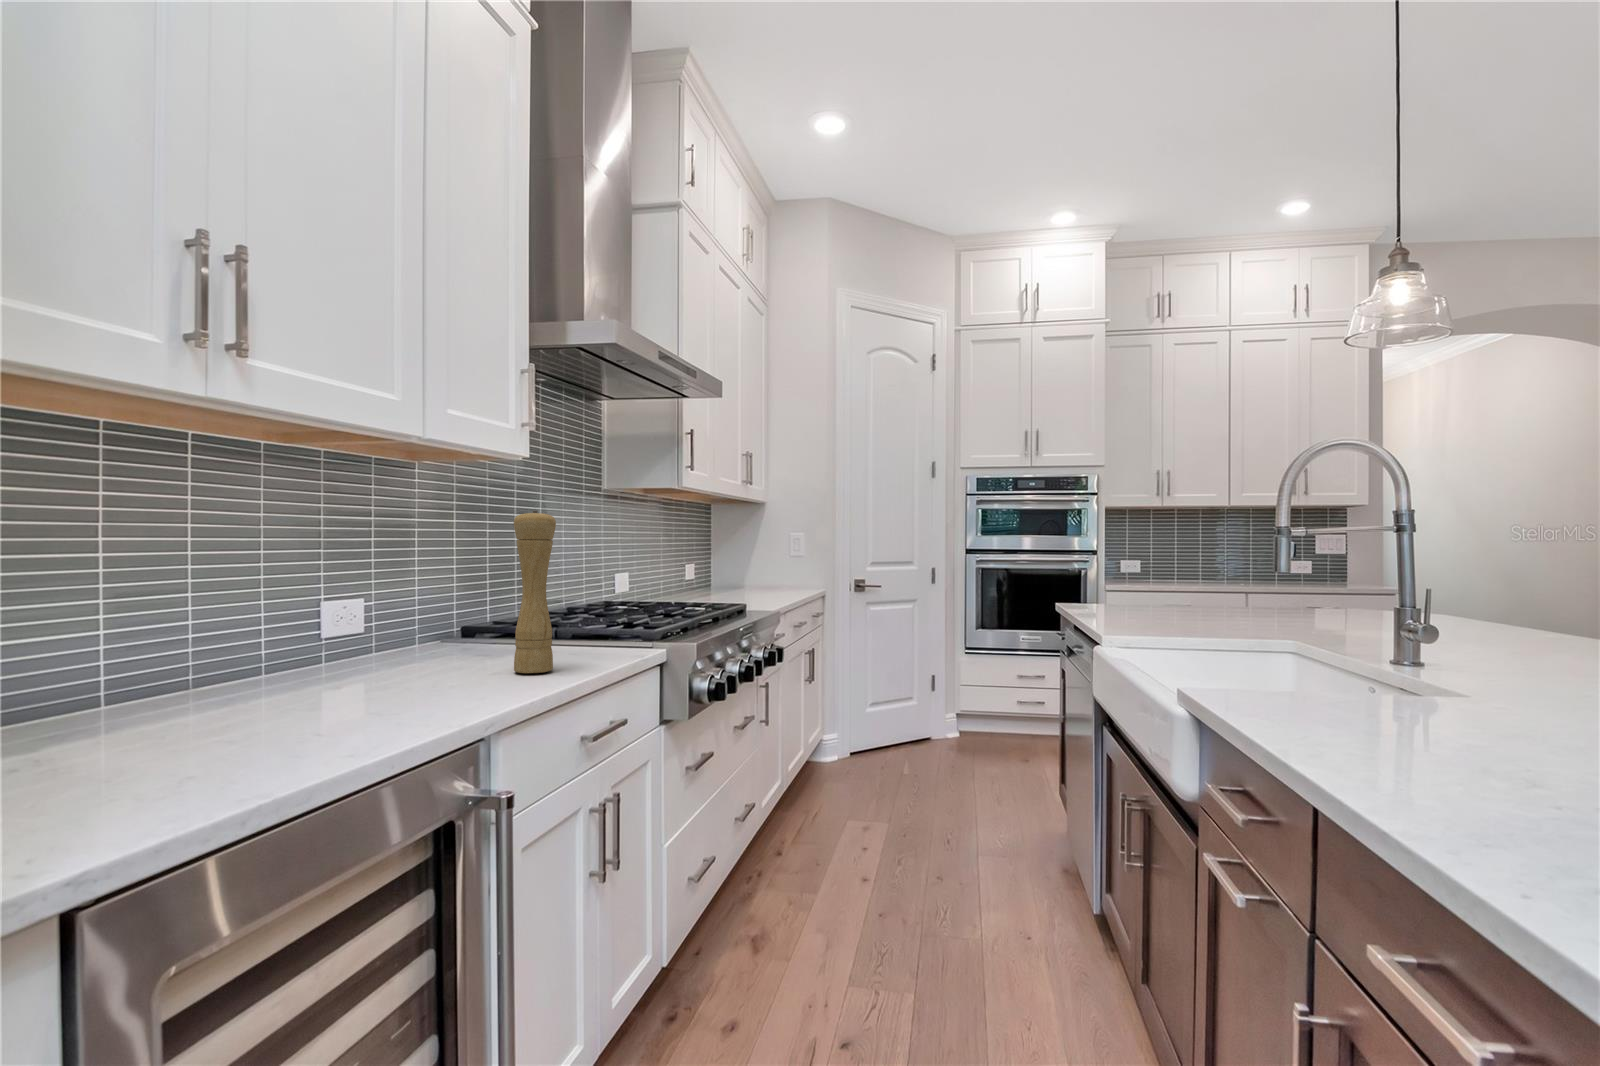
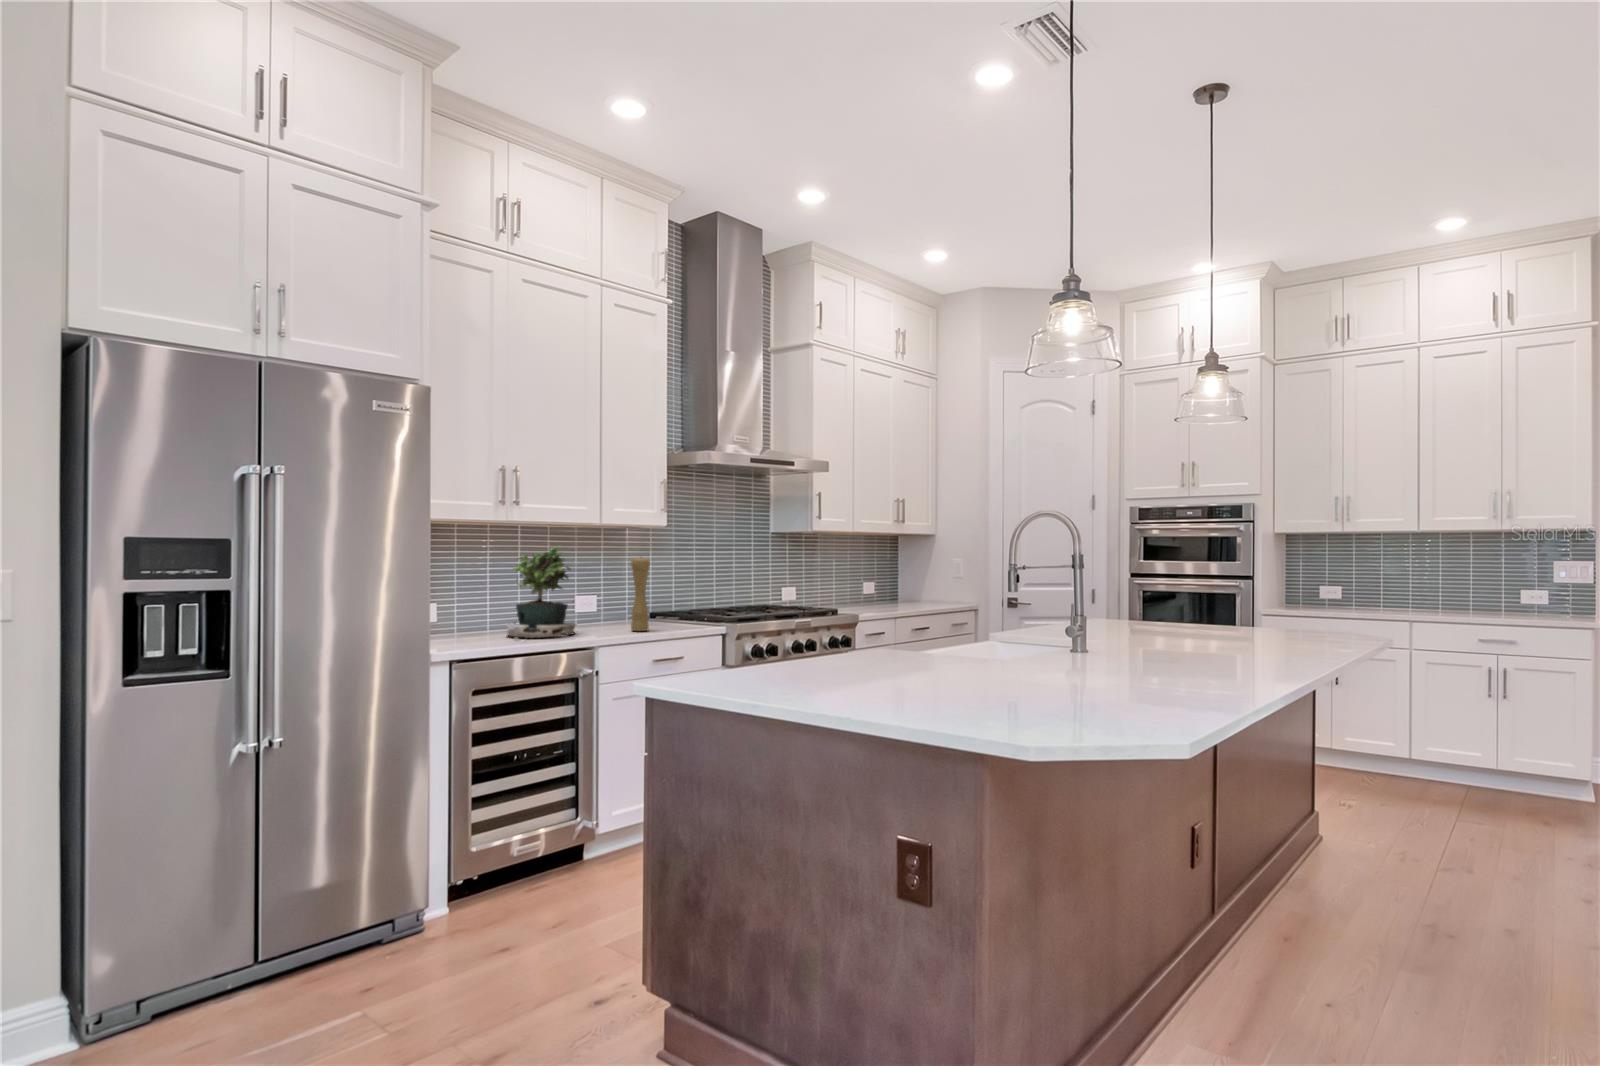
potted plant: none [196,474,404,739] -> present [506,547,576,641]

